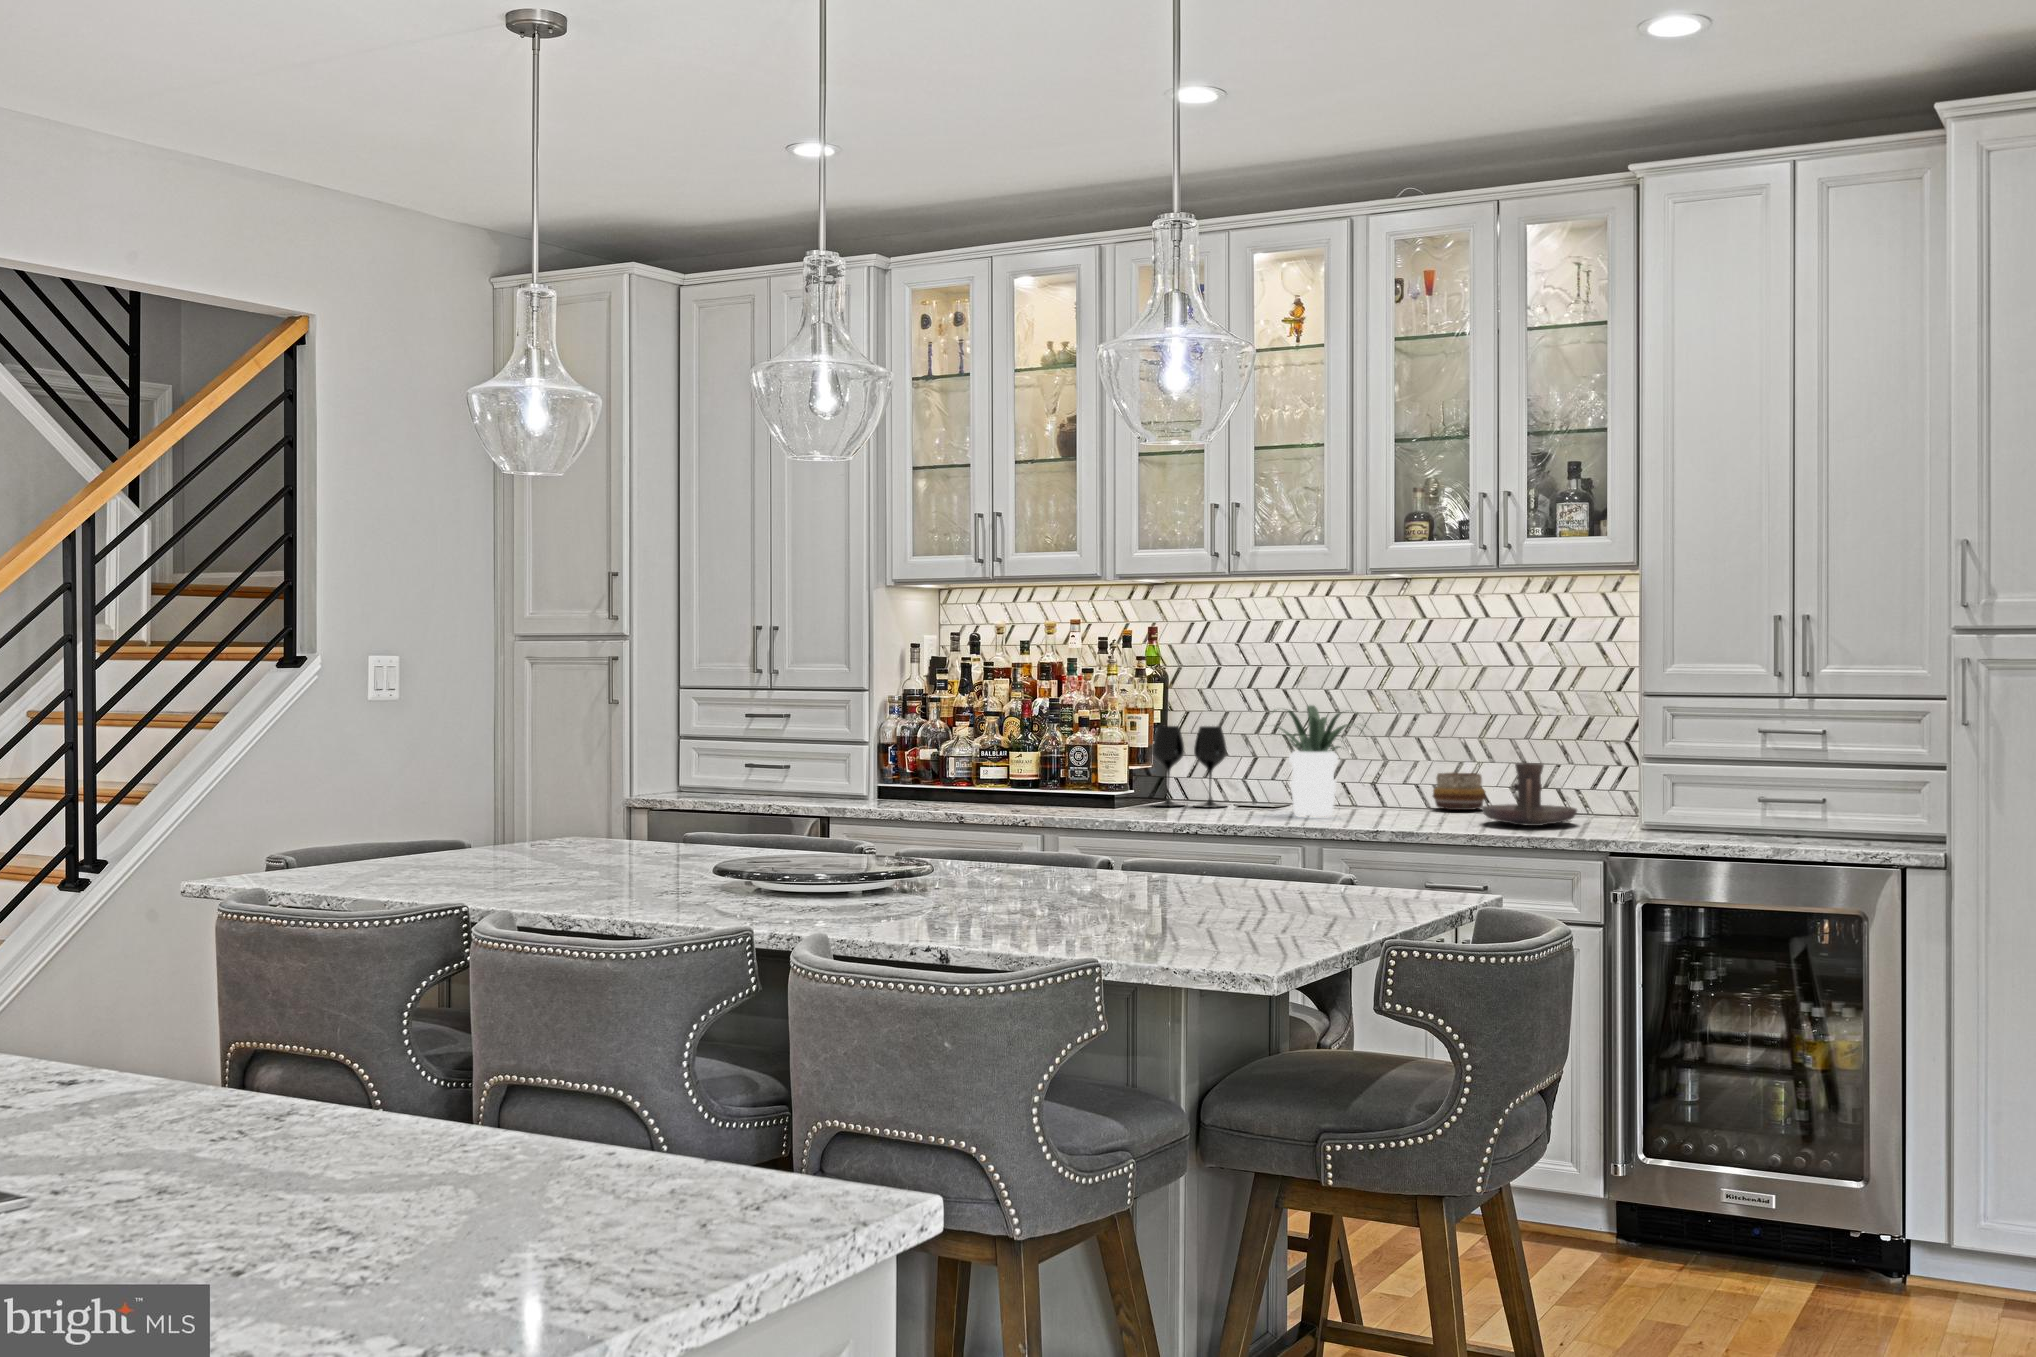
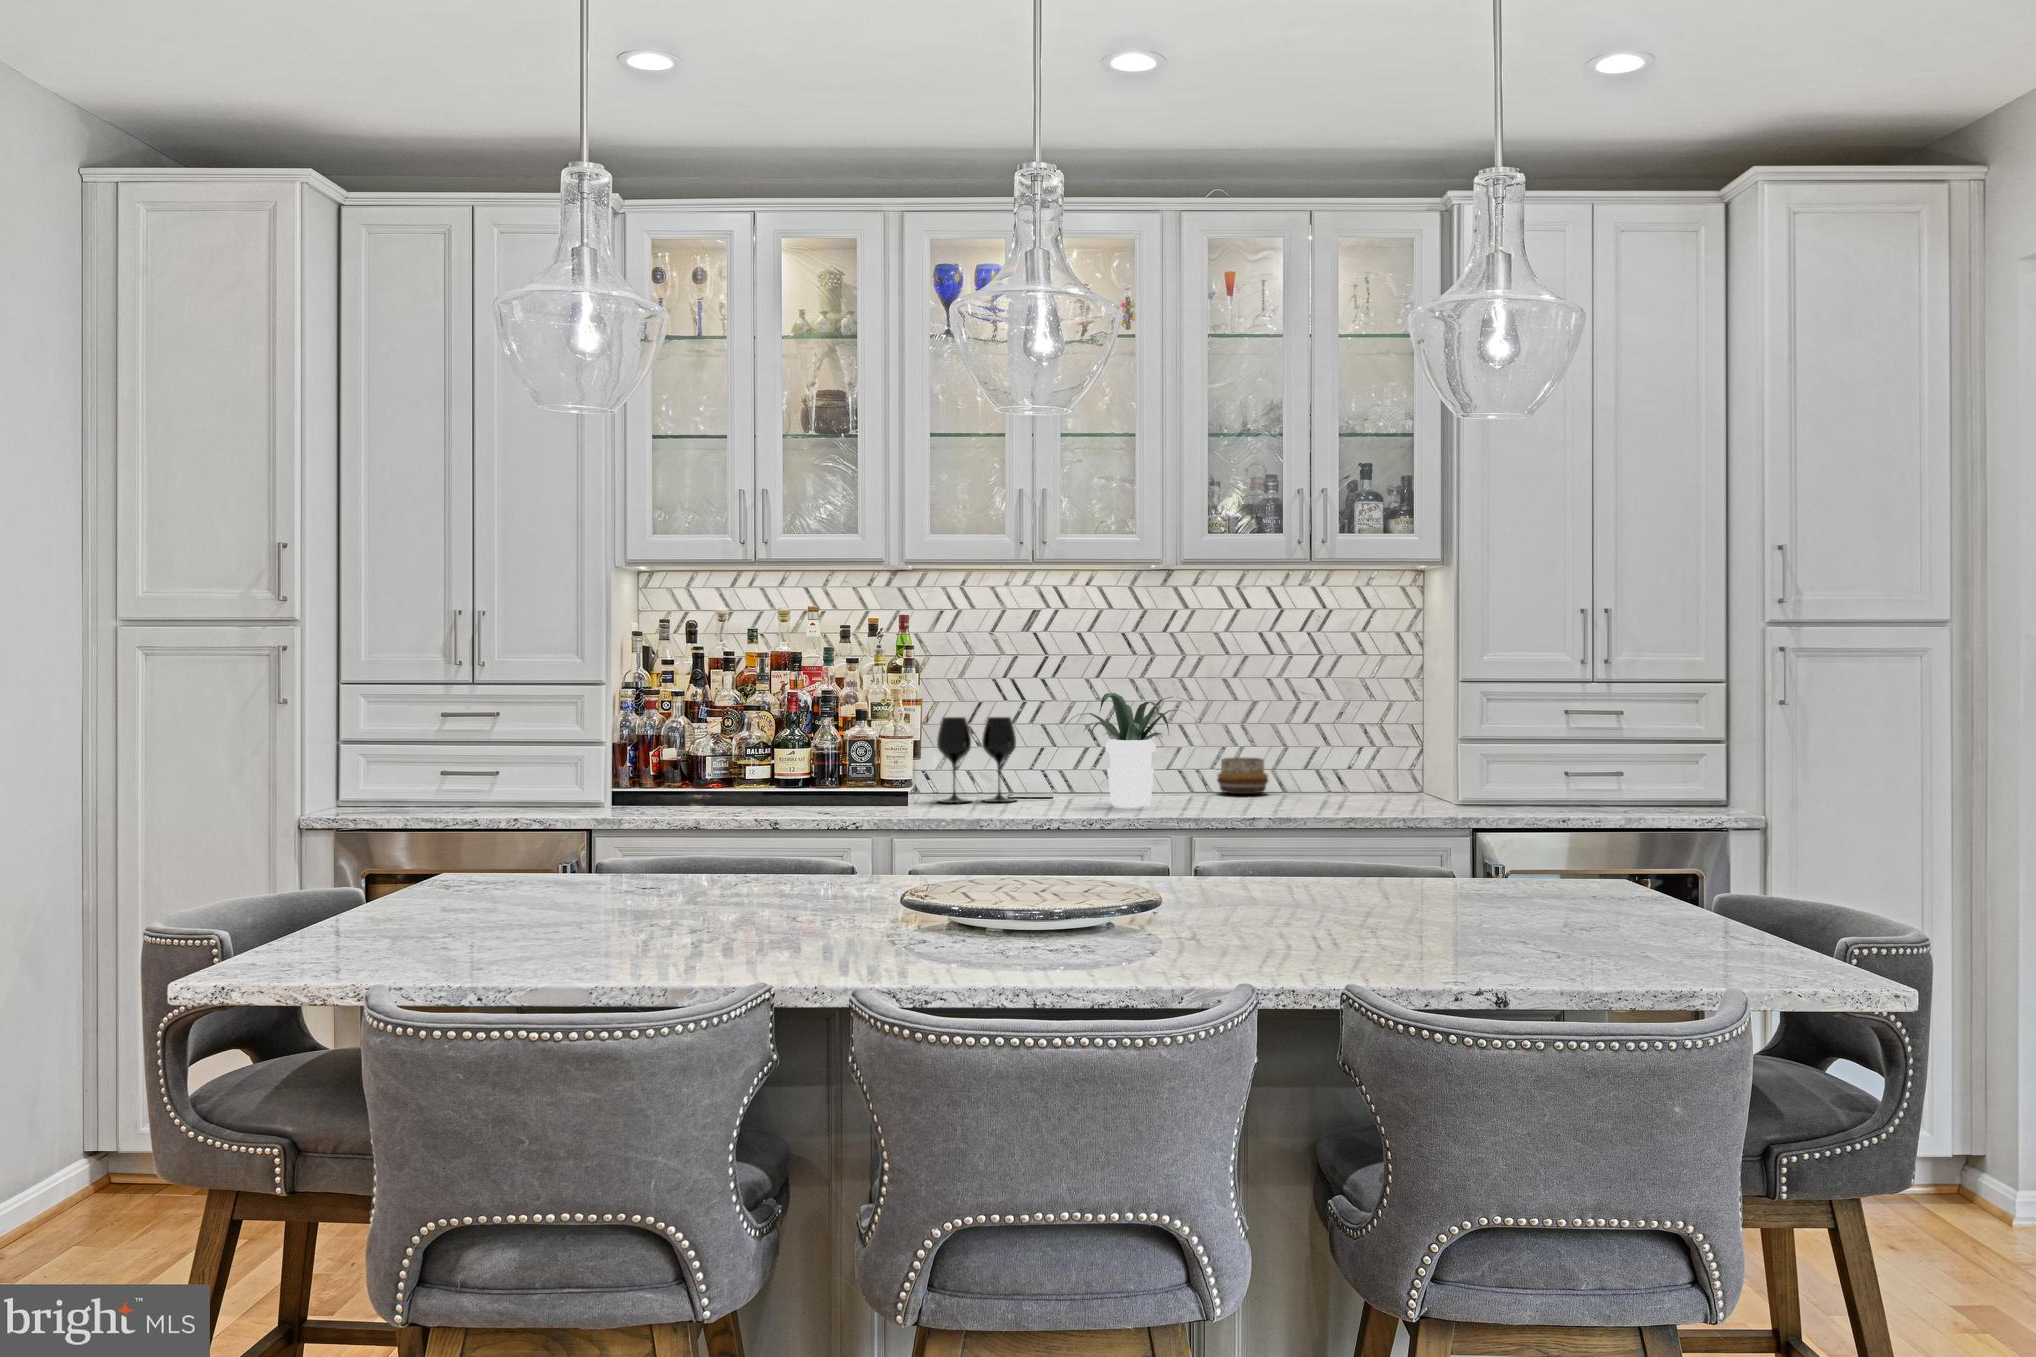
candle holder: present [1482,763,1577,826] -> none [1312,745,1406,807]

